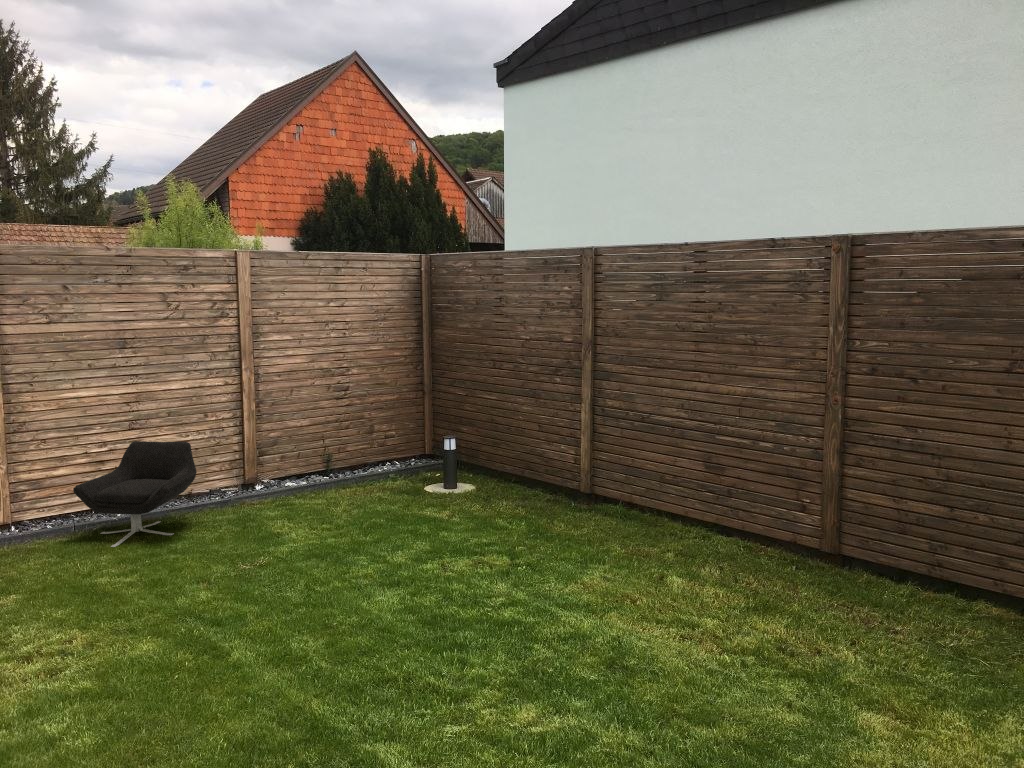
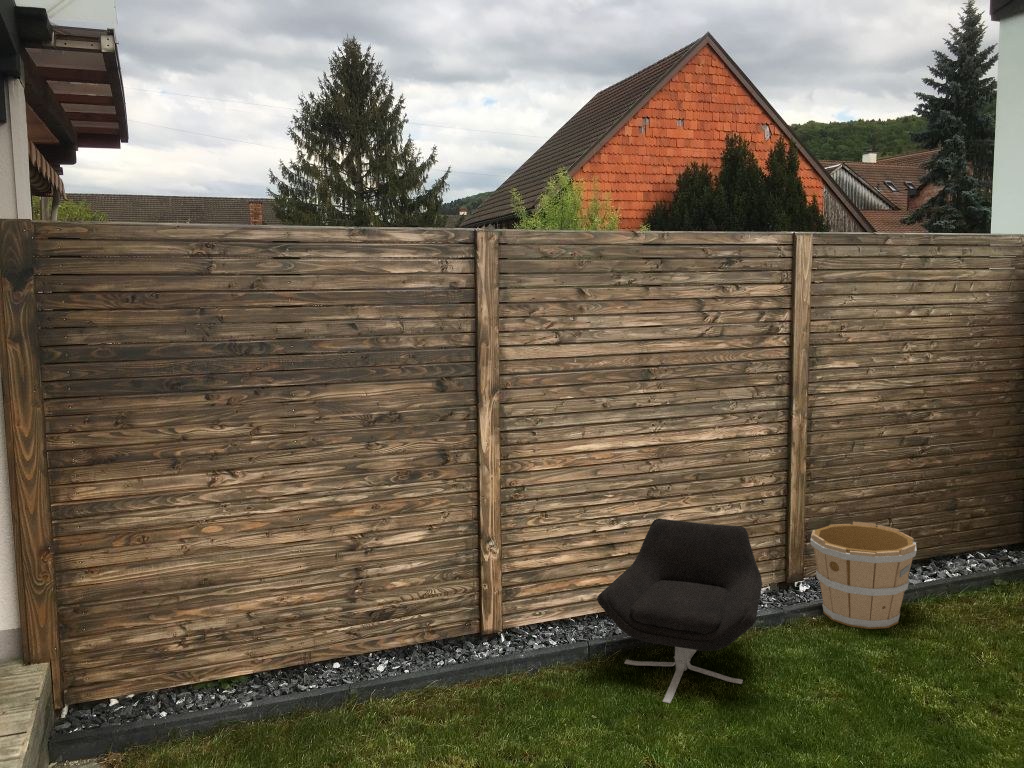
wooden bucket: none [253,442,319,506] -> present [810,522,917,629]

